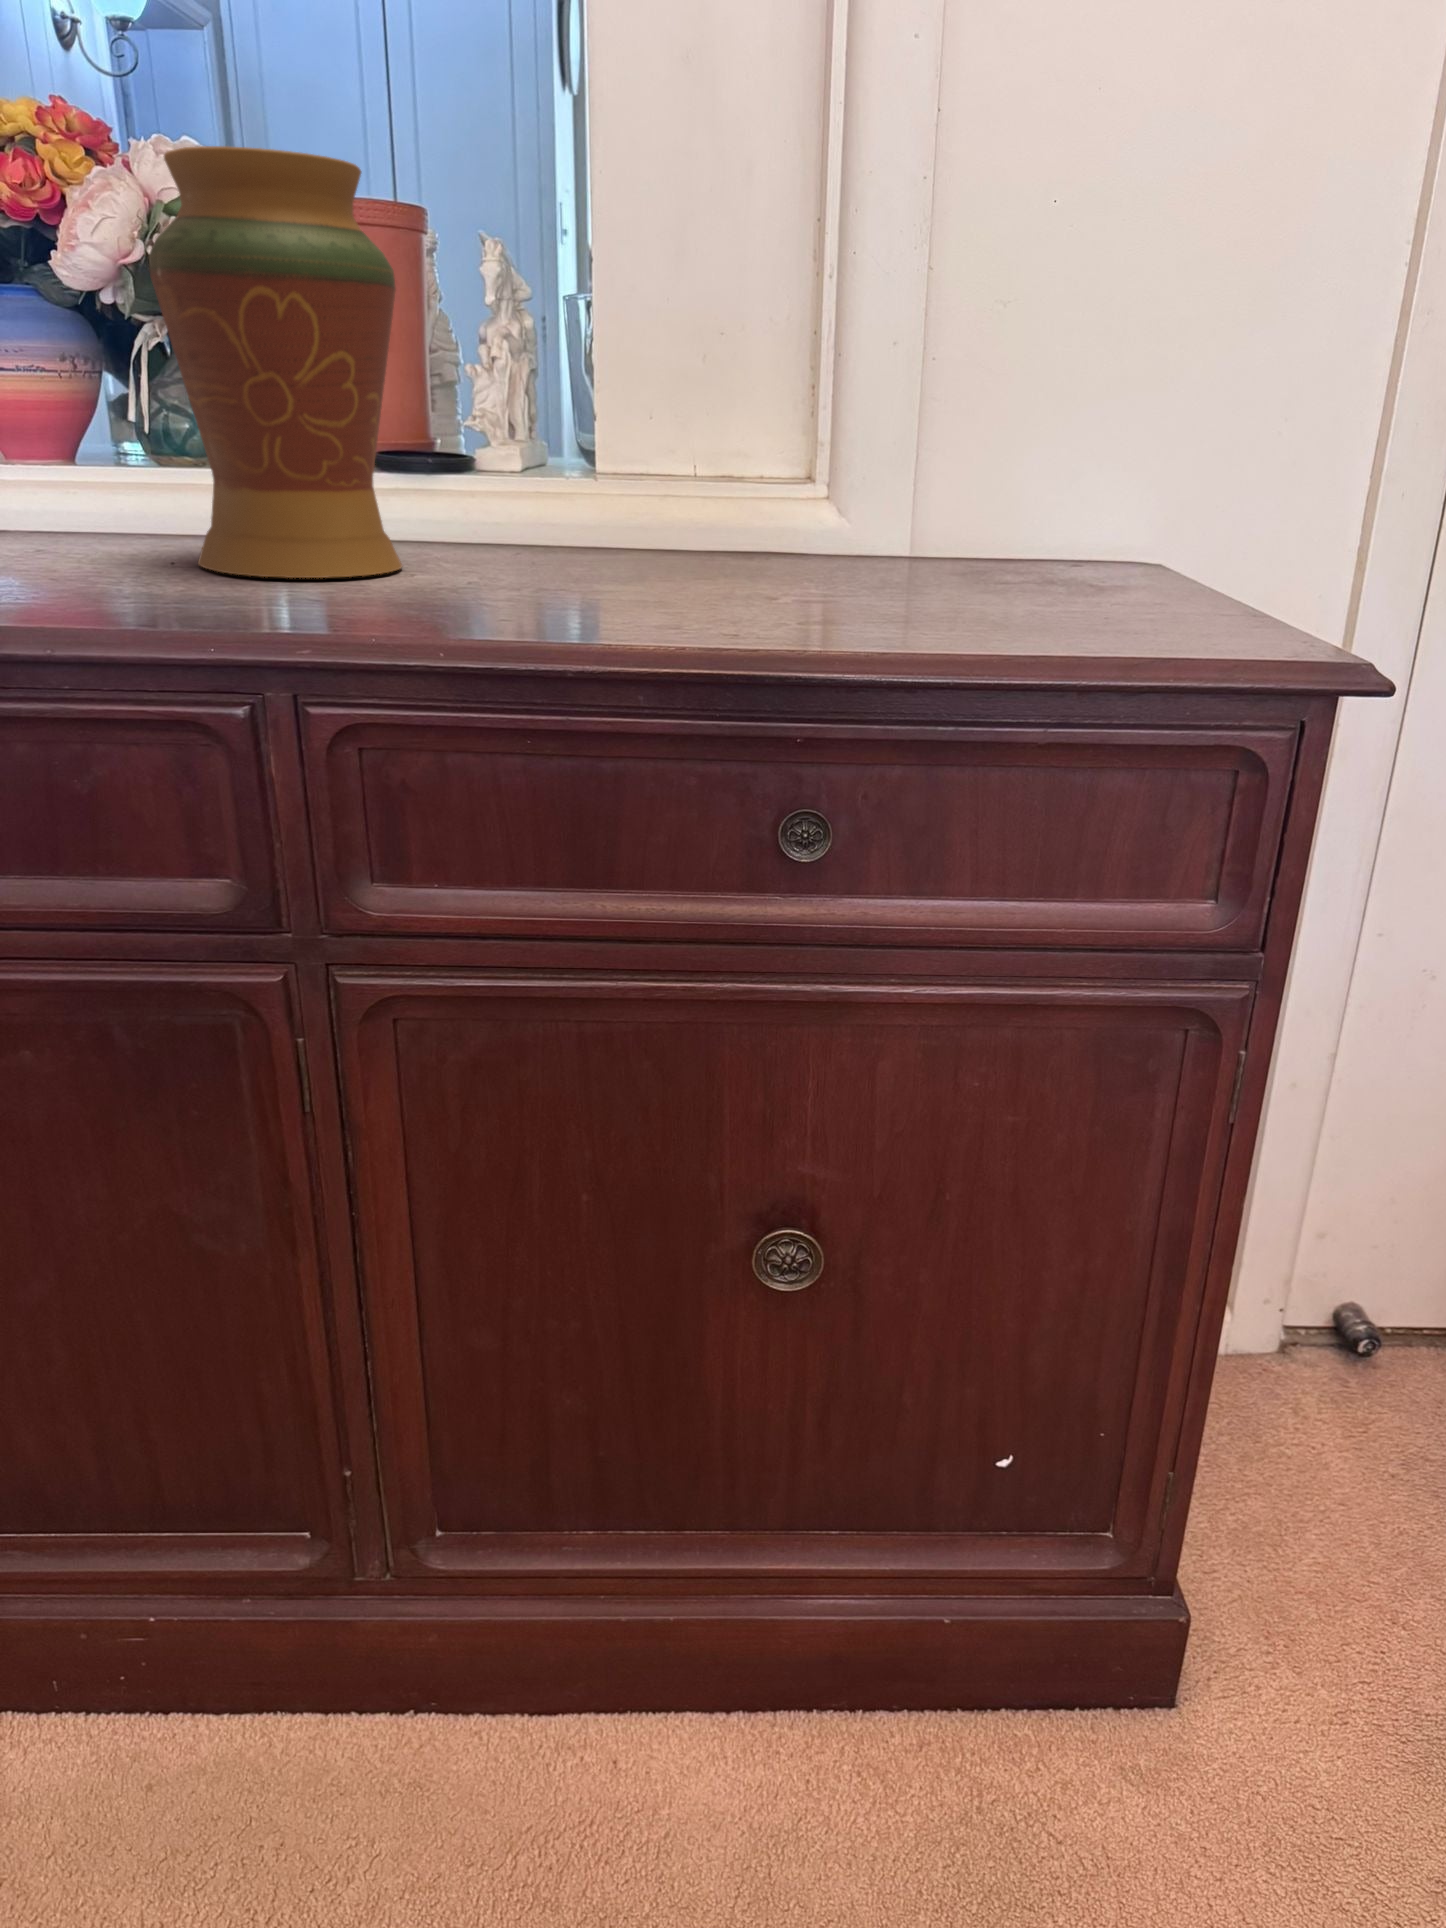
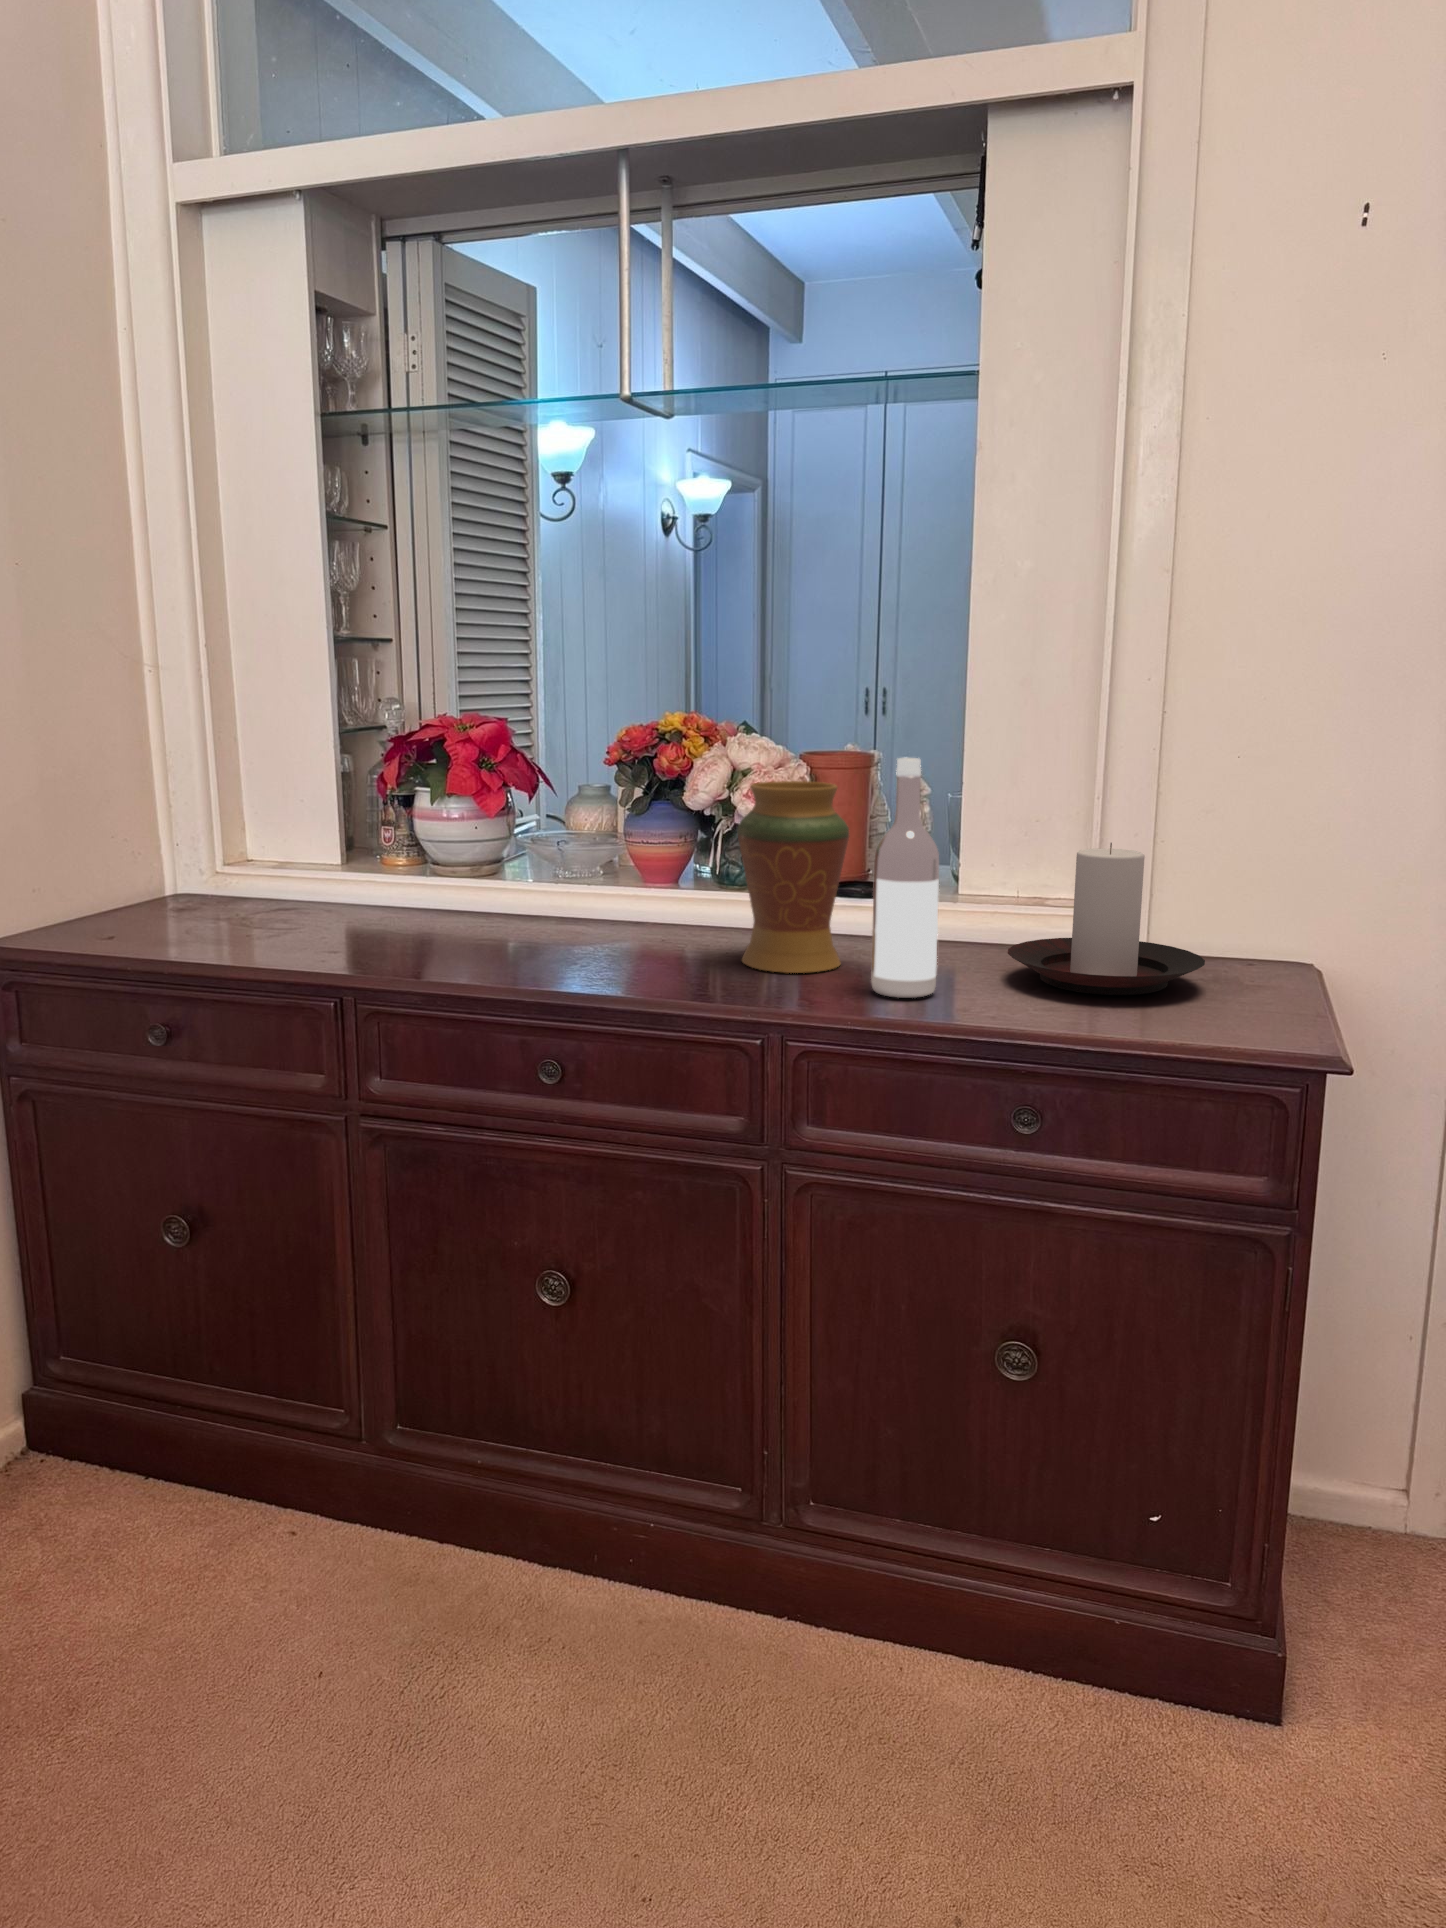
wine bottle: none [458,41,601,608] -> present [871,758,939,998]
candle holder: none [717,303,1062,598] -> present [1008,843,1205,995]

